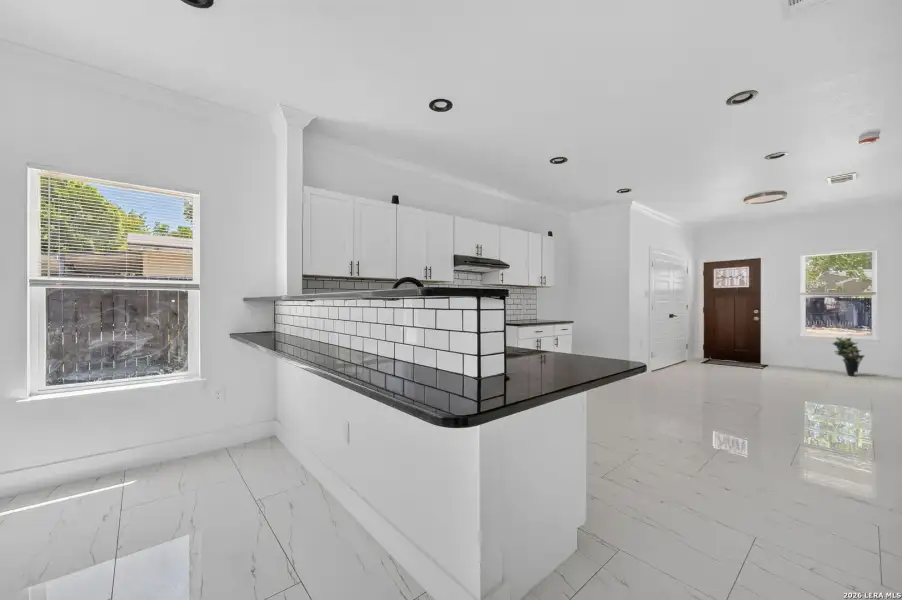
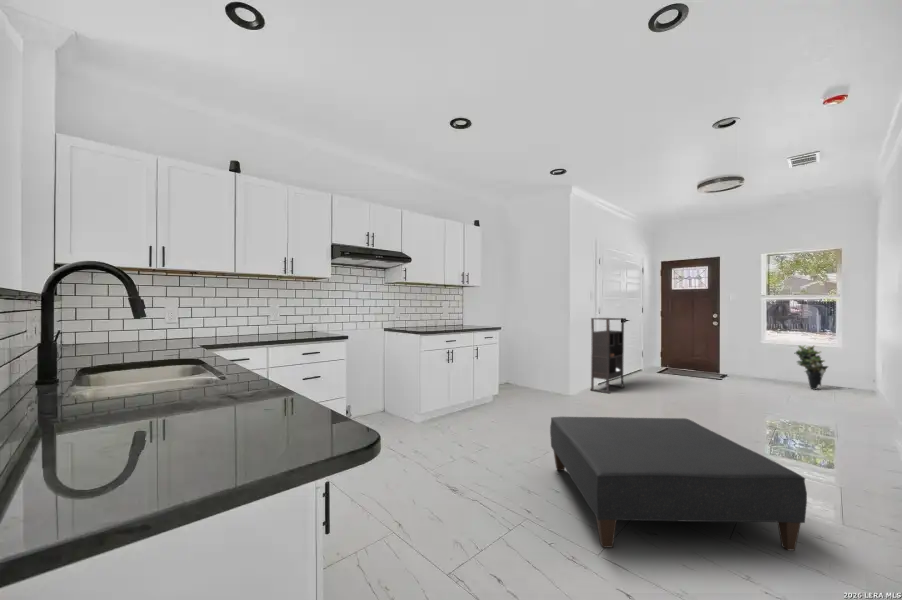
bookshelf: none [647,313,676,377] -> present [591,318,624,394]
ottoman: none [638,386,850,474] -> present [550,417,807,550]

